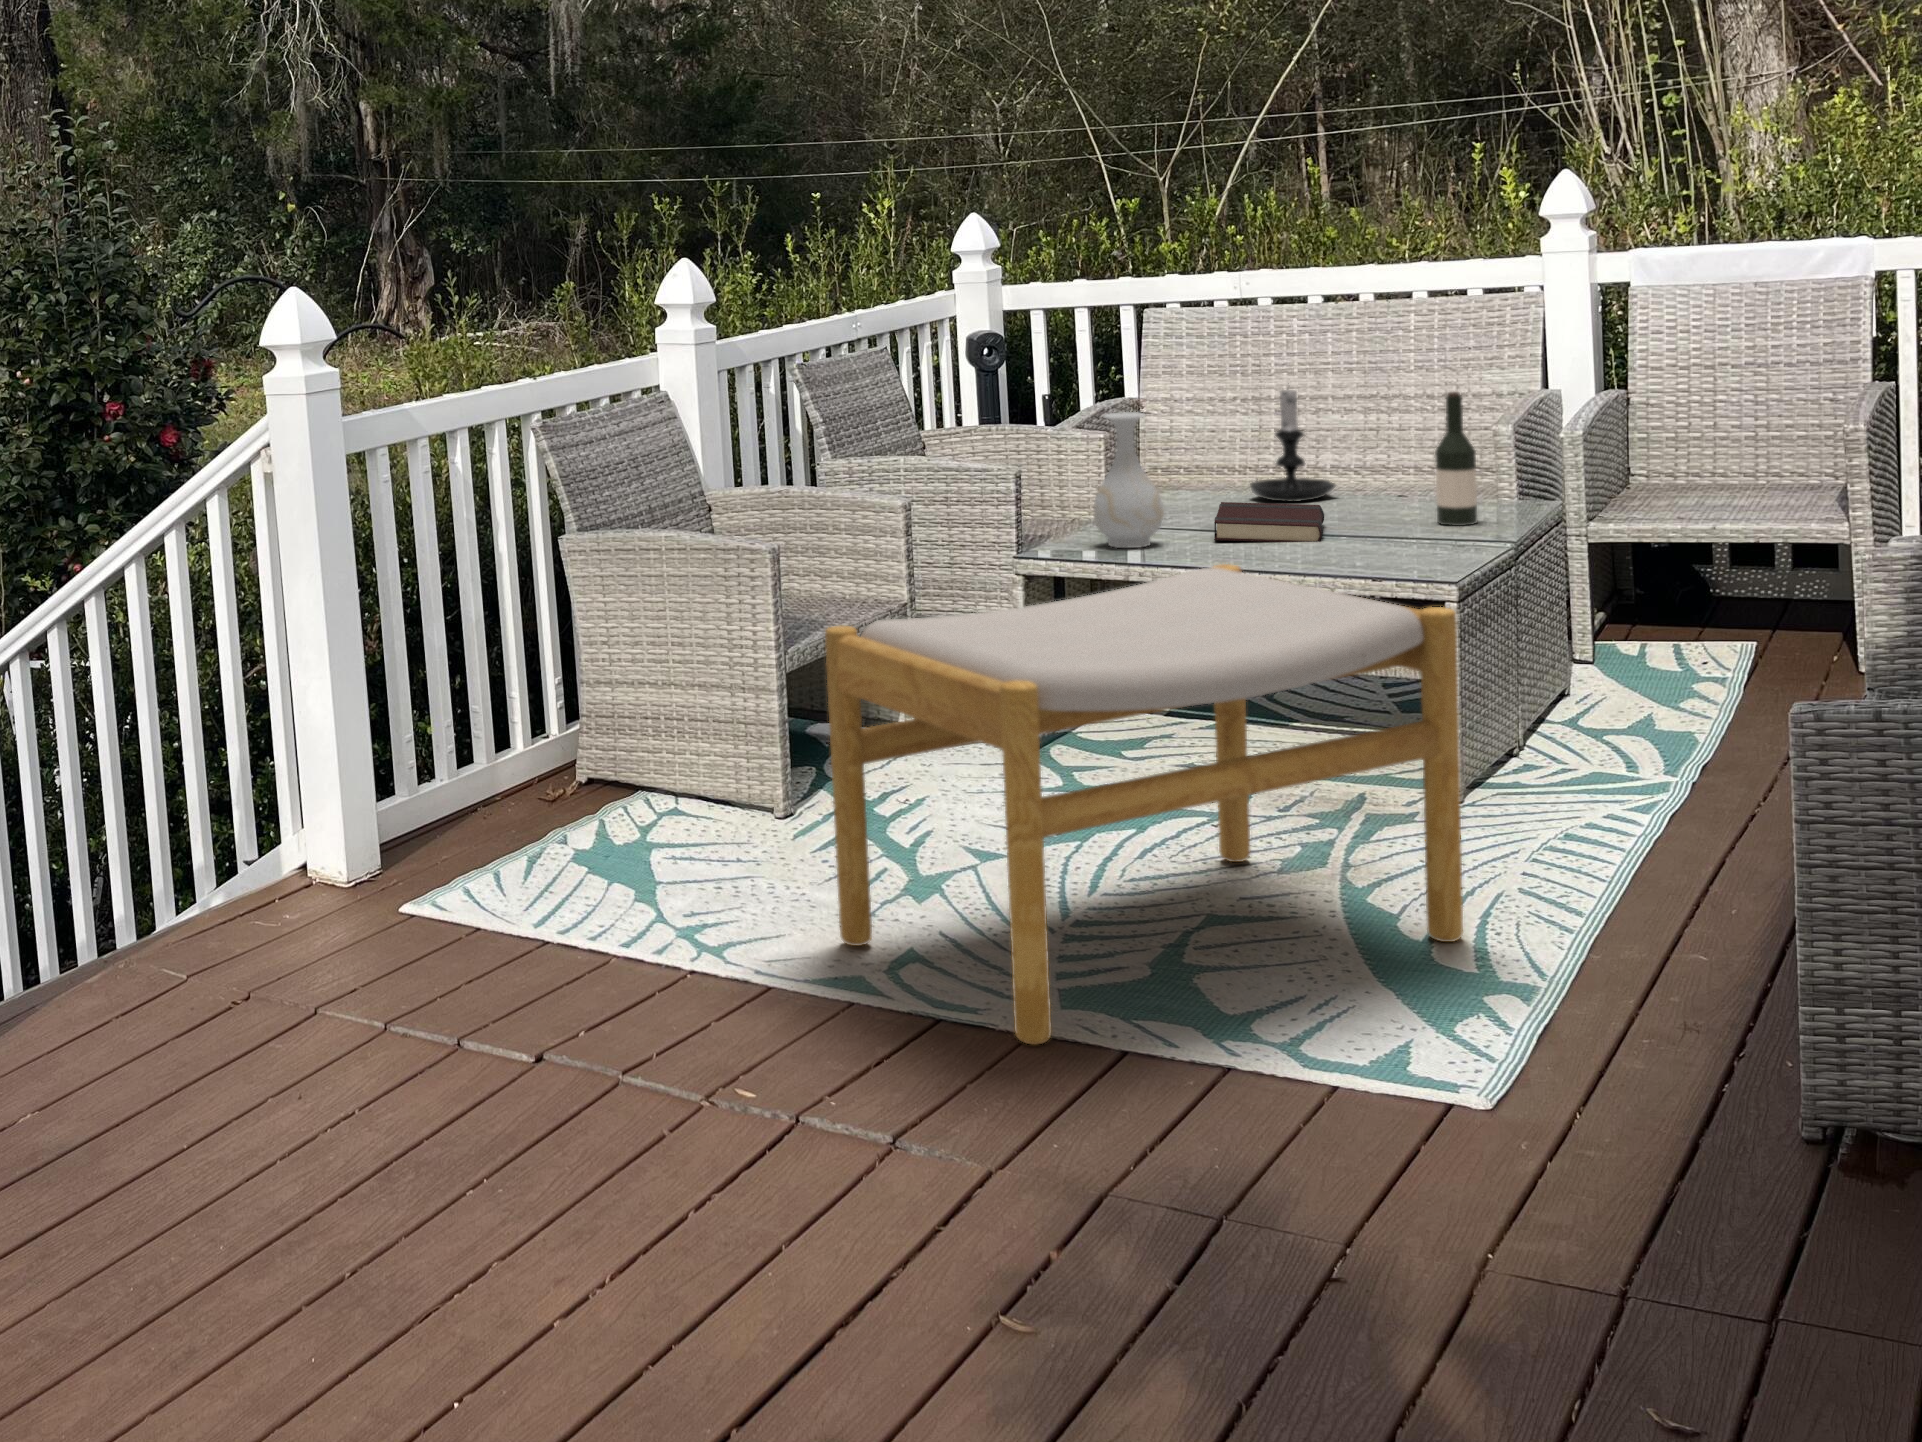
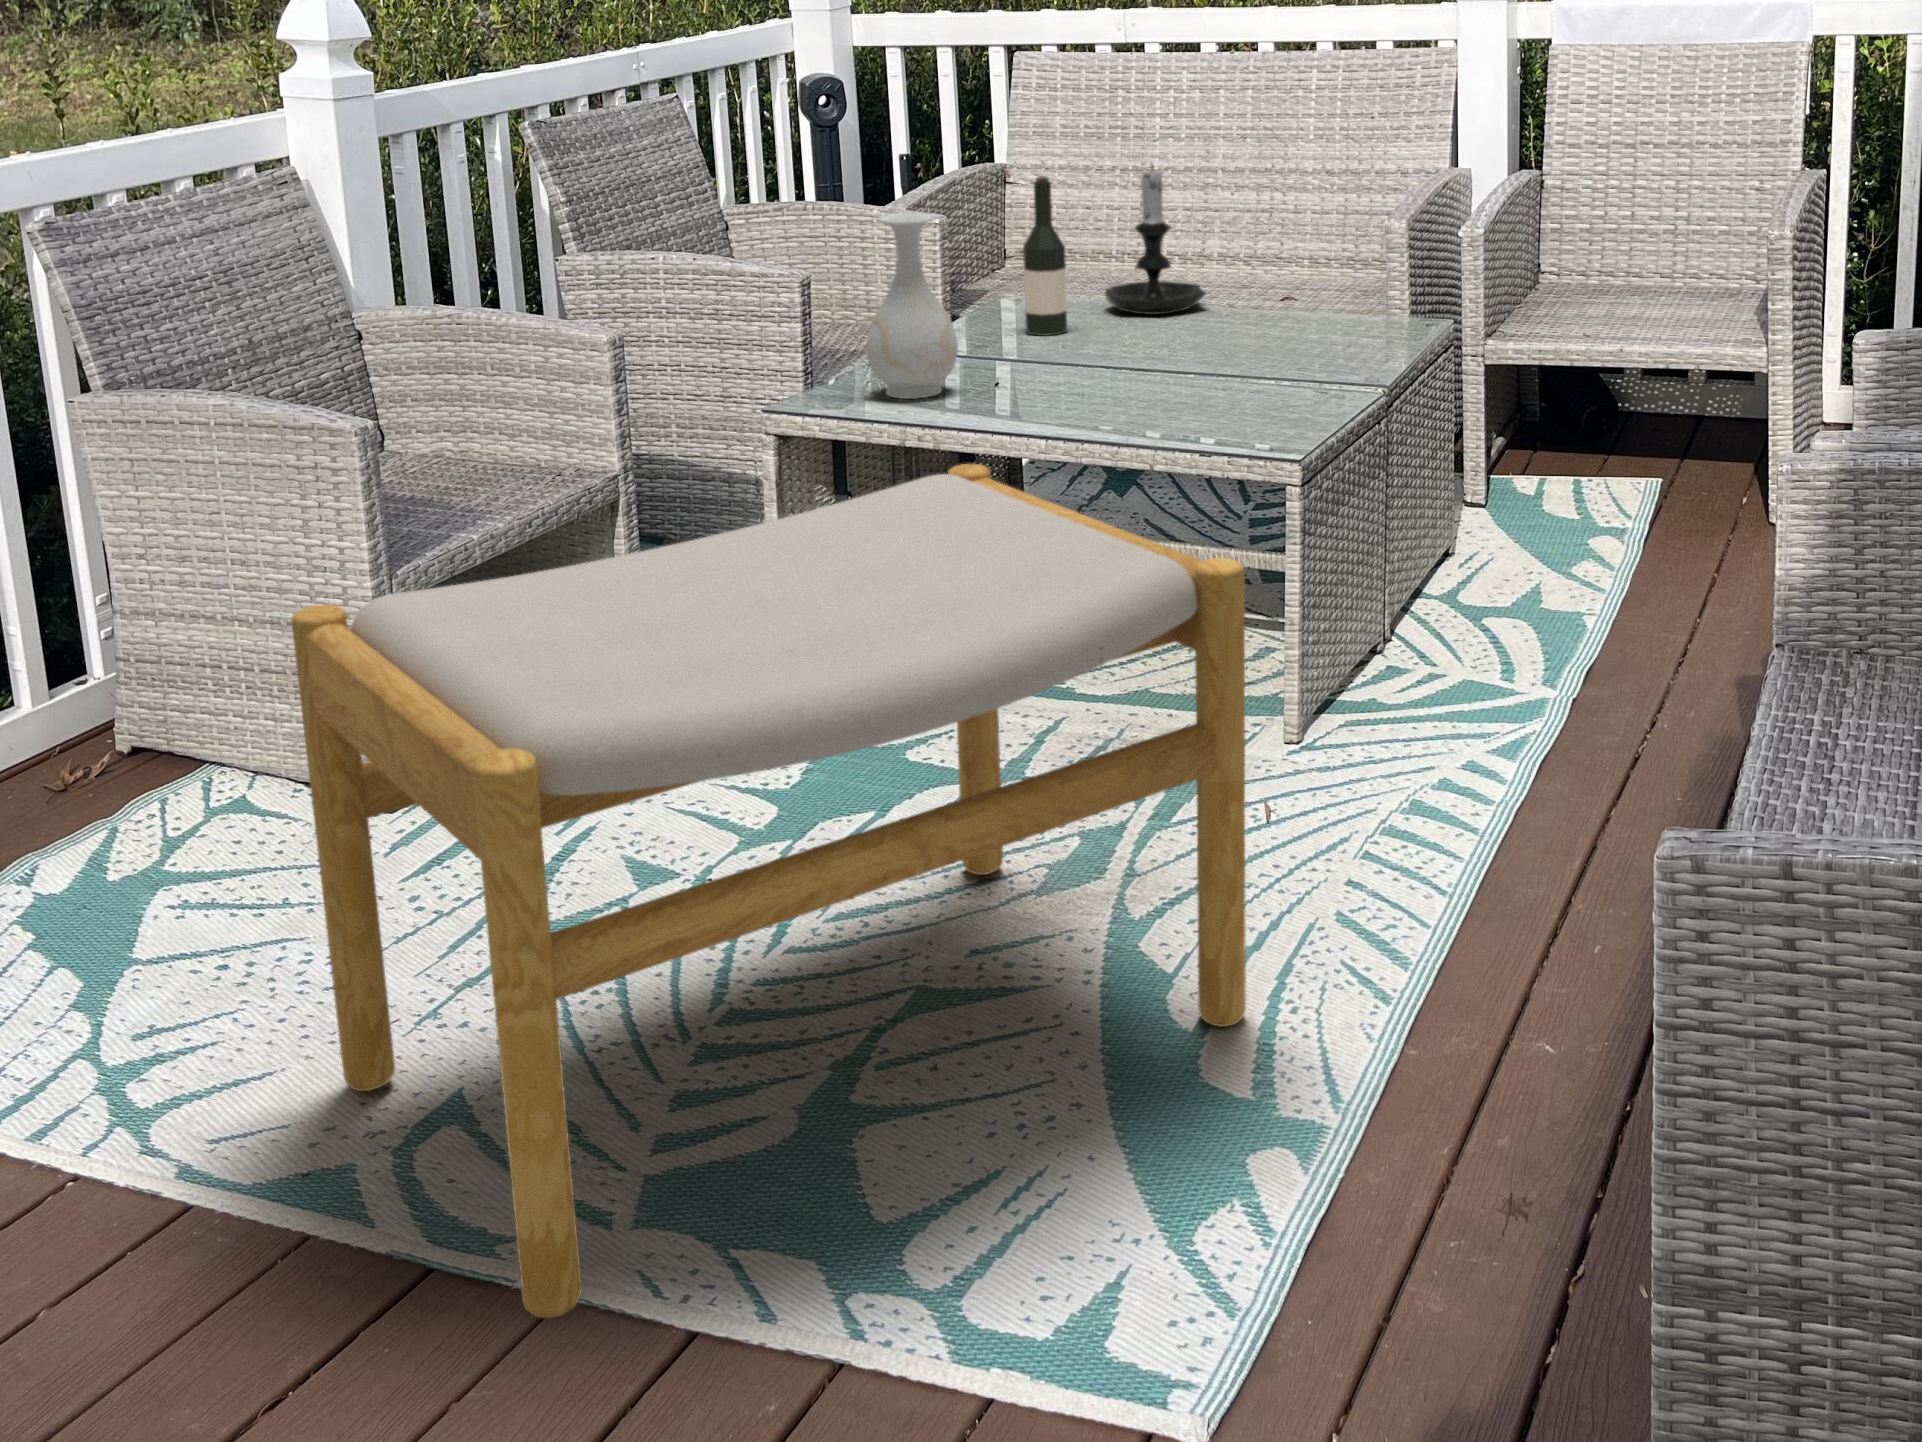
wine bottle: present [1435,392,1477,526] -> present [1023,177,1067,336]
book: present [1214,502,1324,542] -> none [1022,327,1170,392]

